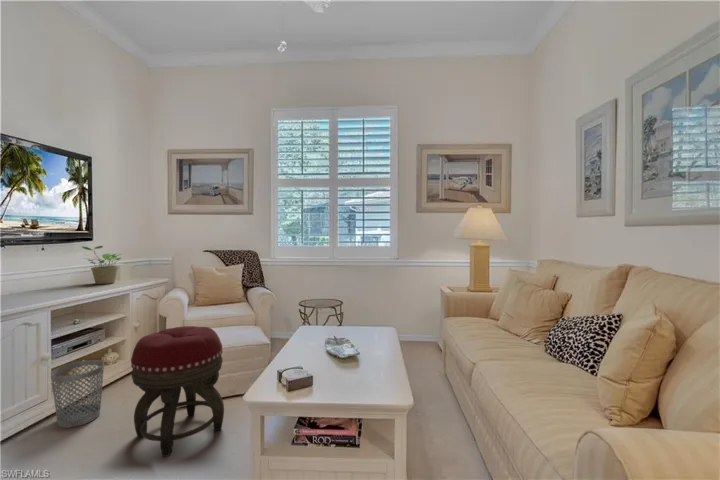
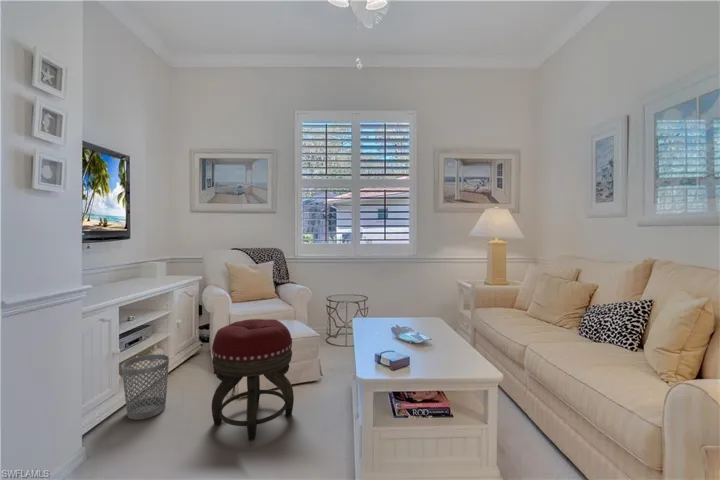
potted plant: present [82,246,121,284] -> none [122,244,162,282]

